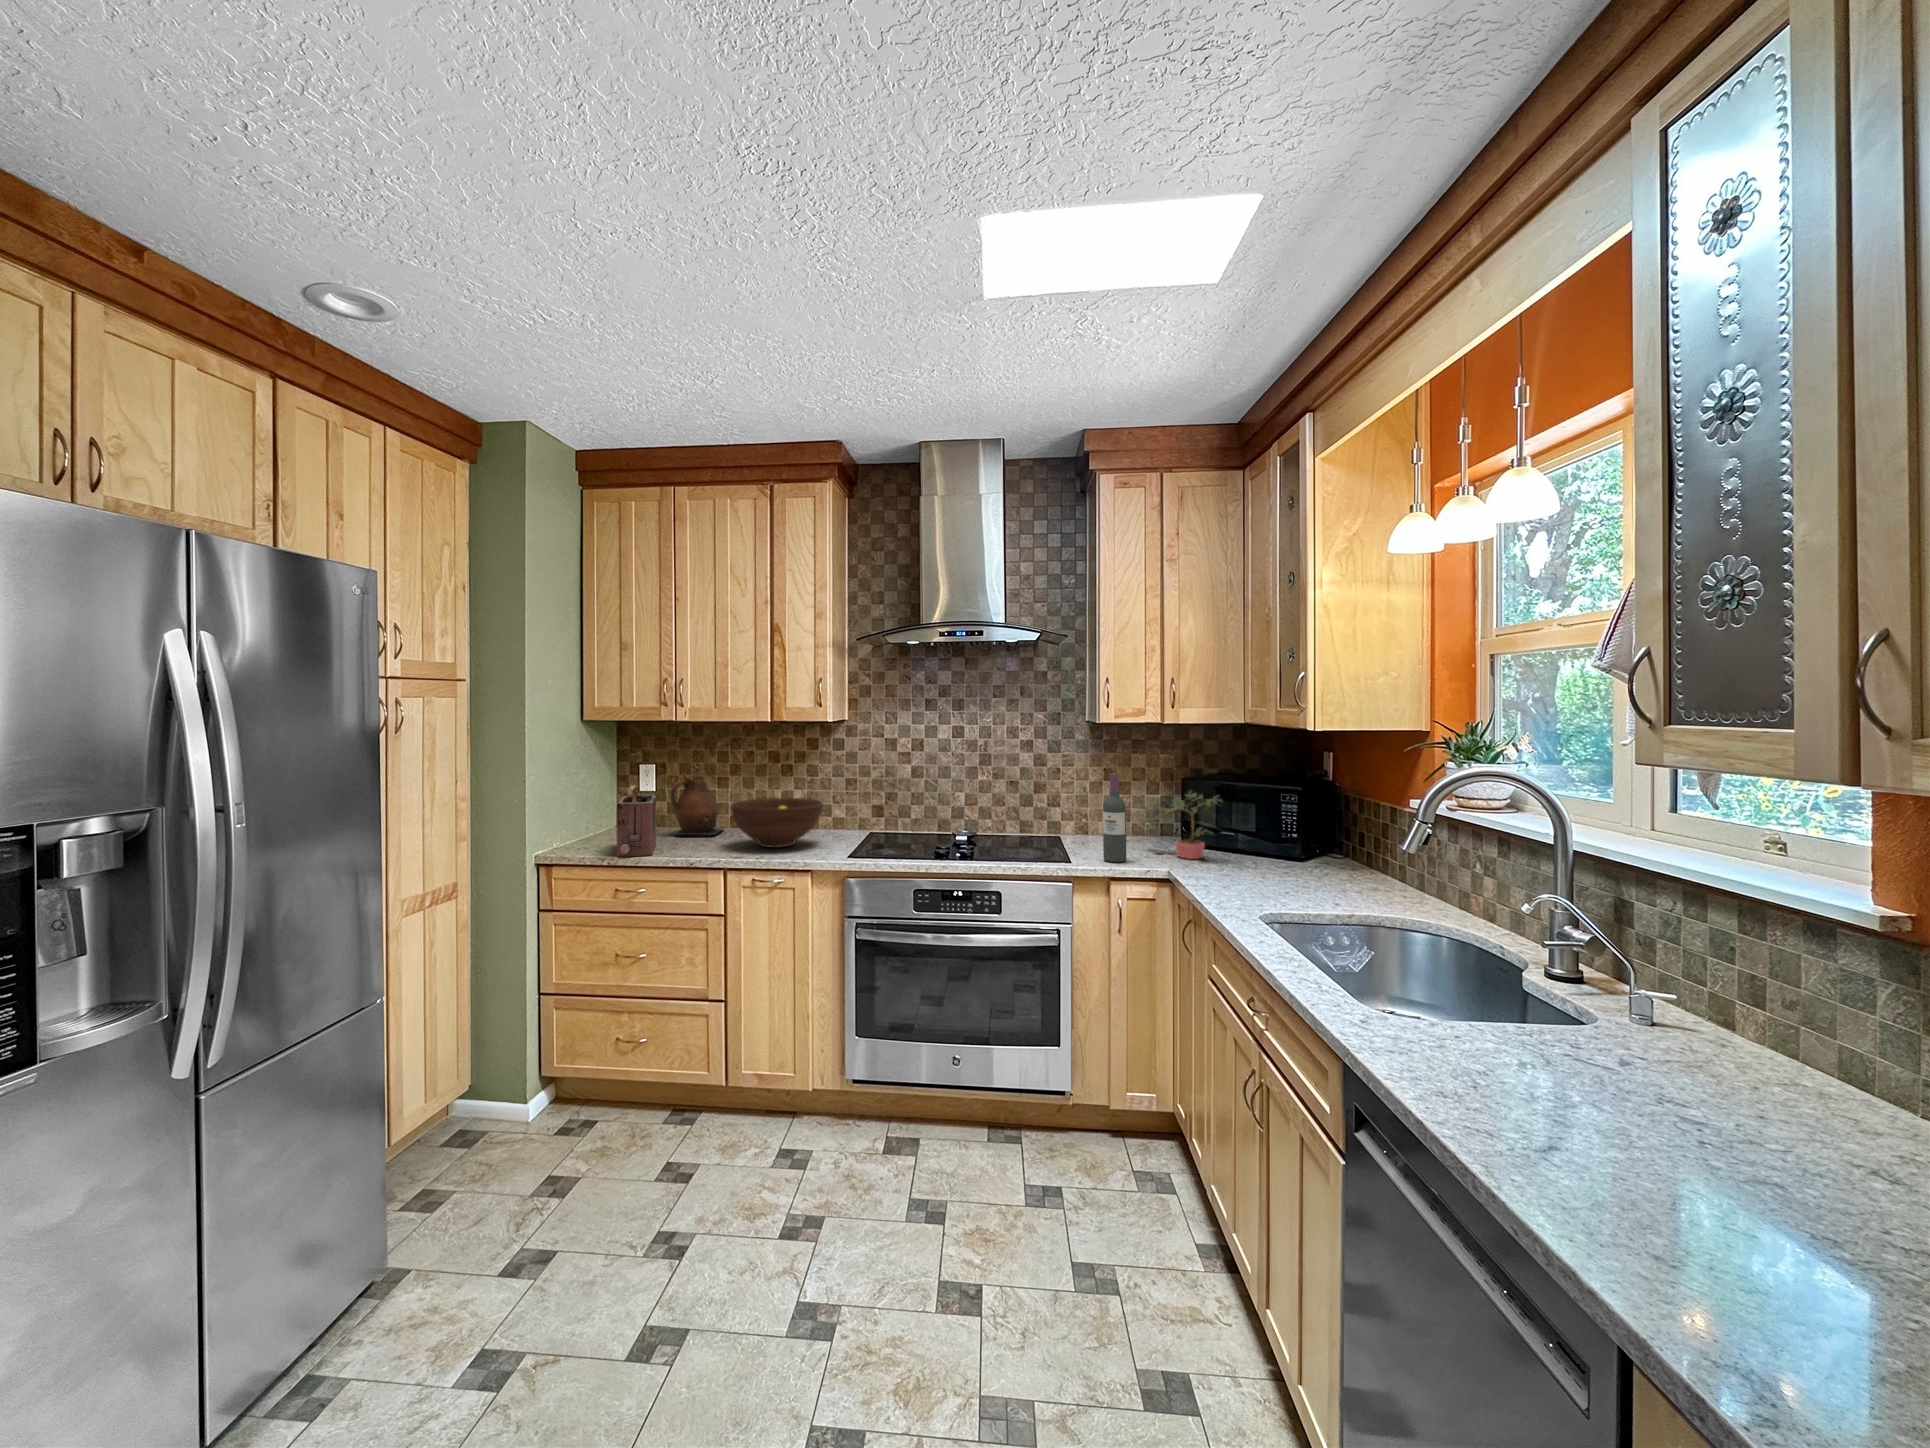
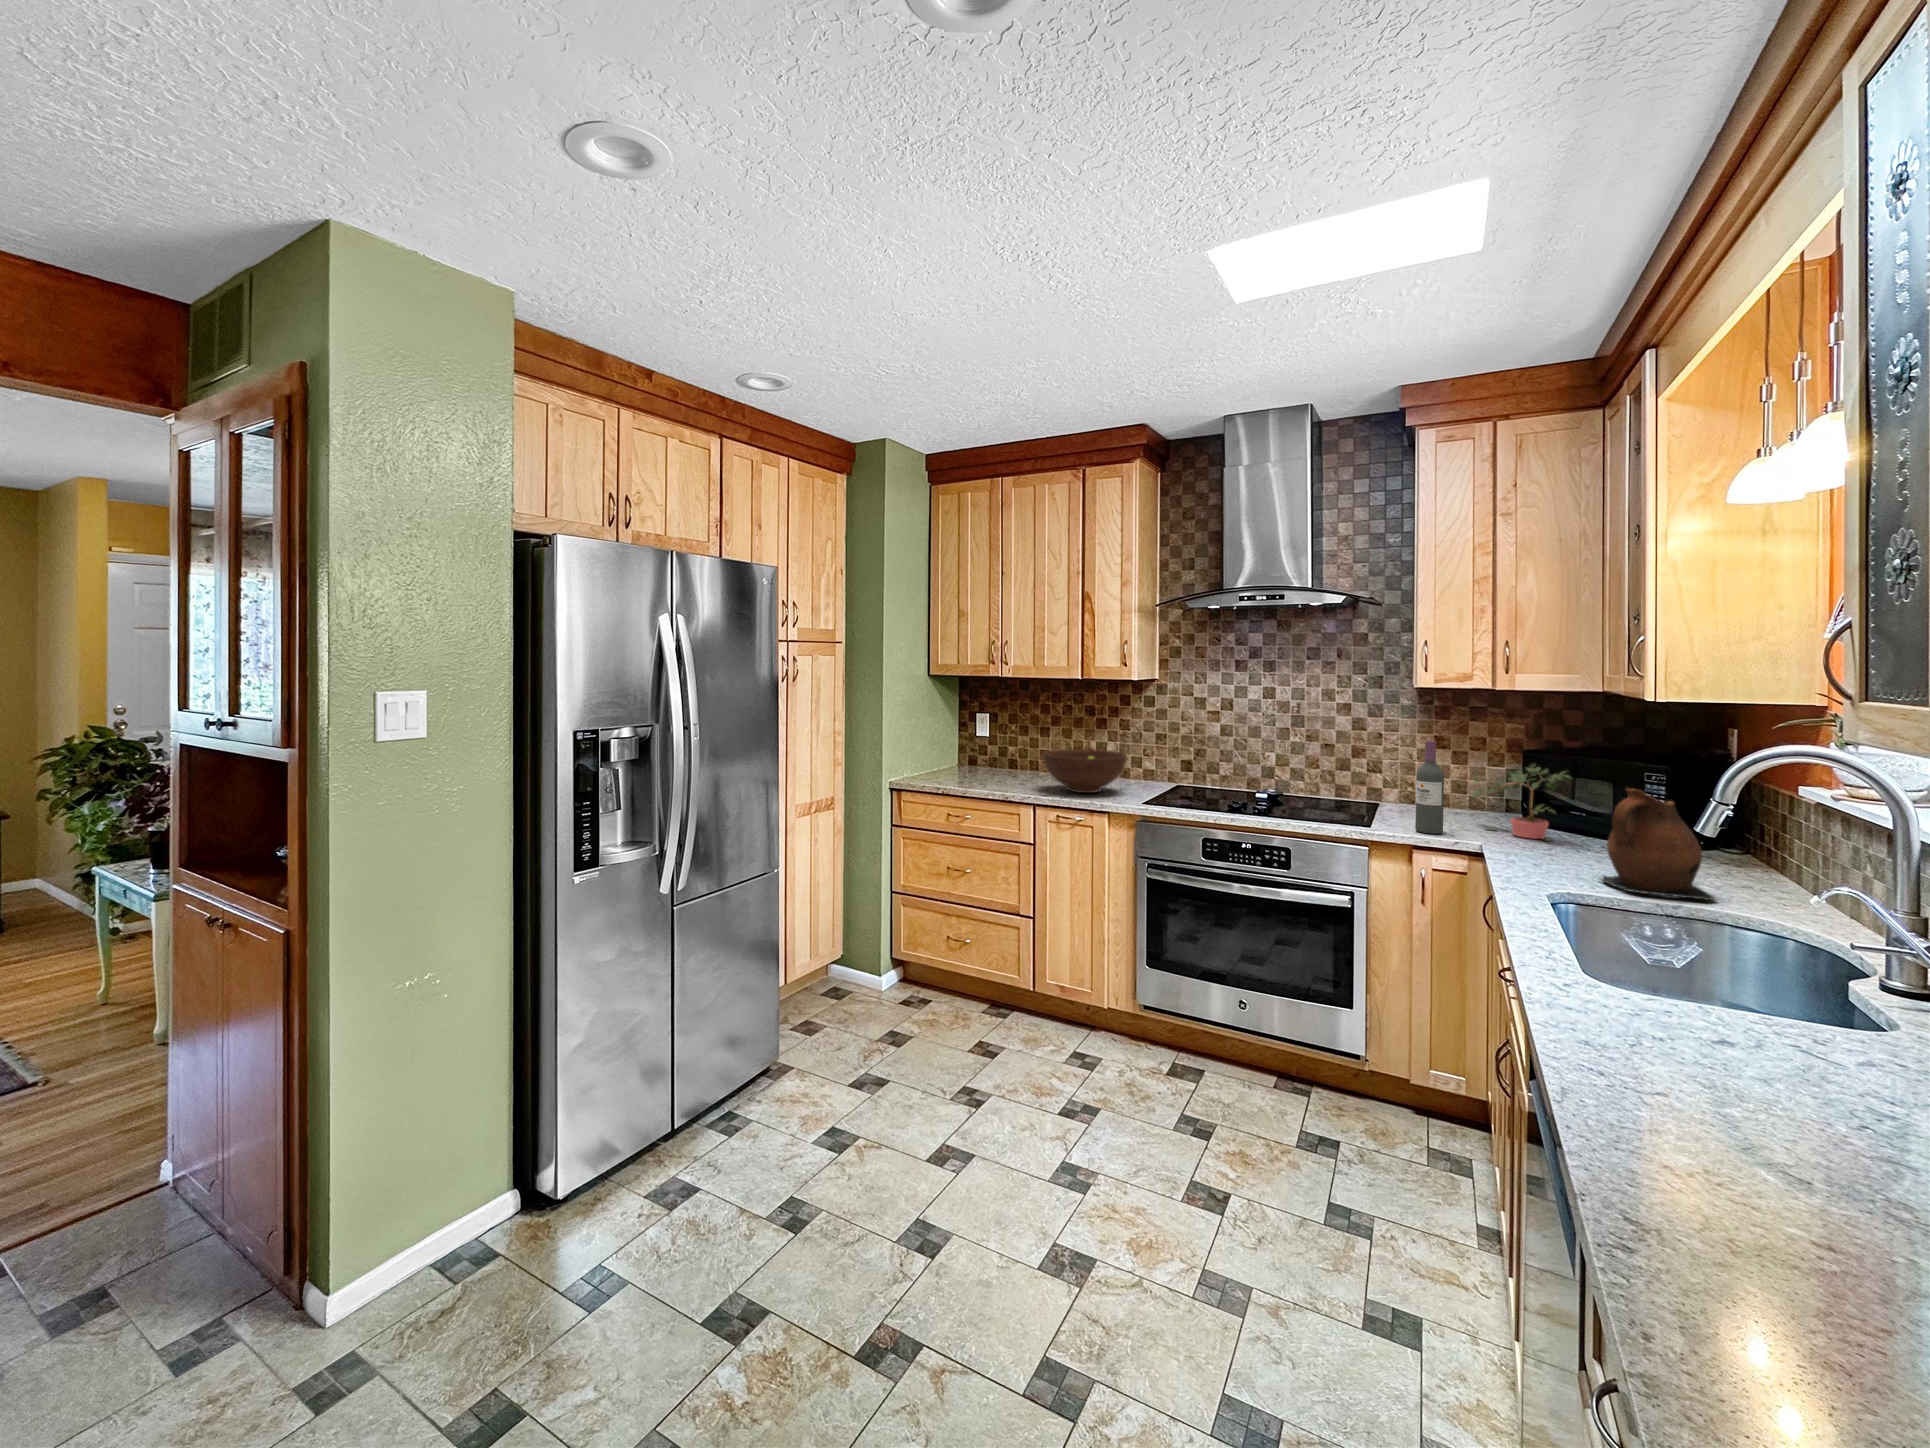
ceramic pitcher: present [670,774,723,835] -> present [1602,789,1715,902]
toaster: present [617,786,656,857] -> none [948,732,982,791]

